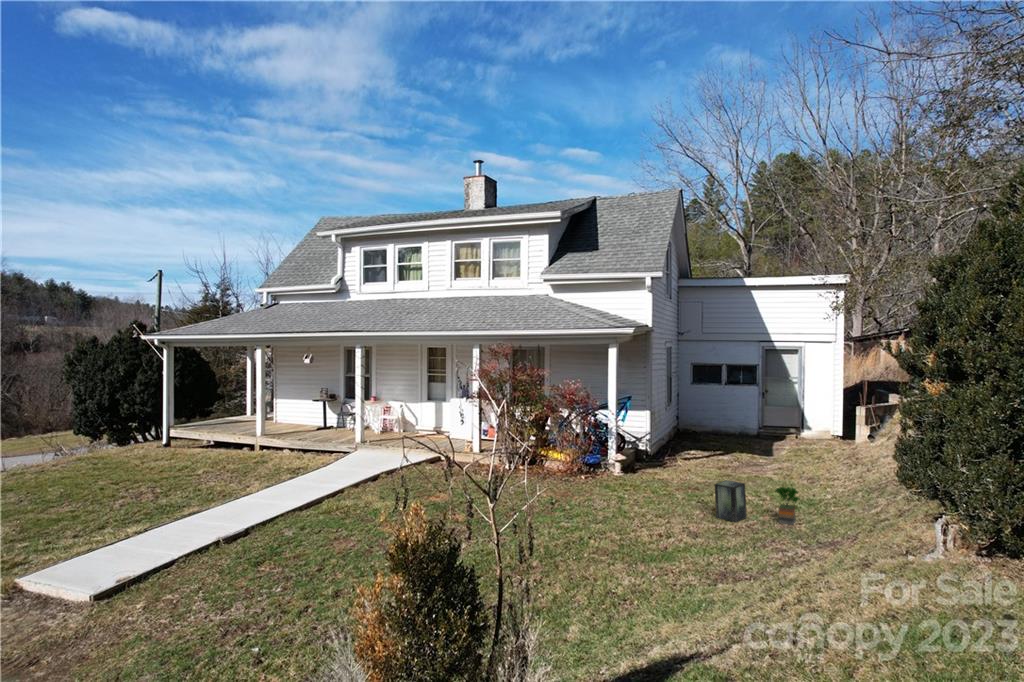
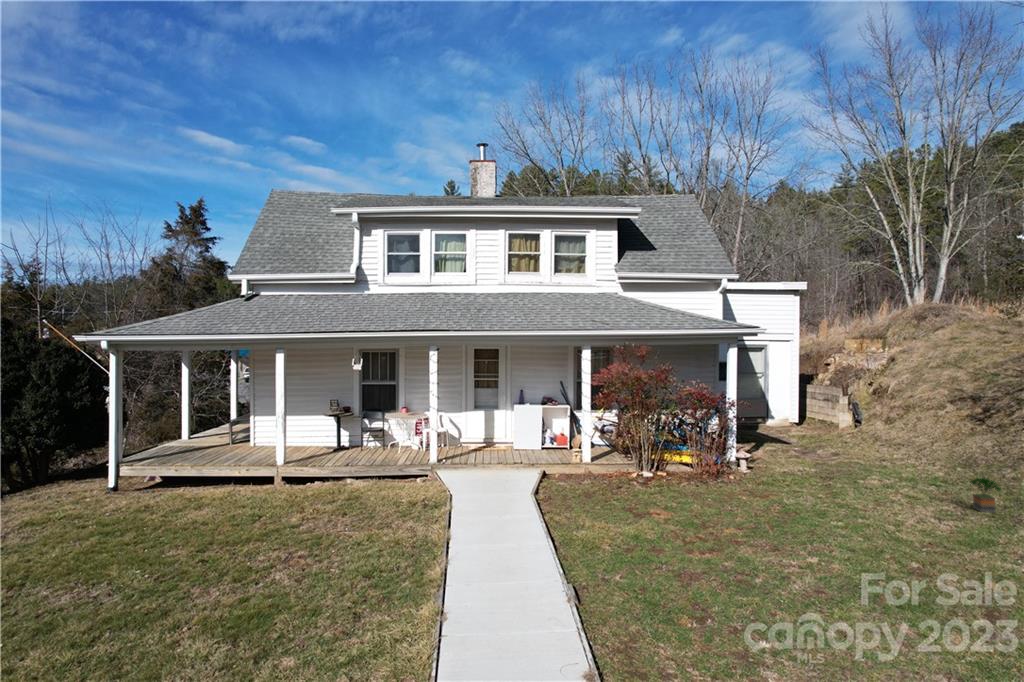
storage box: present [715,480,747,523] -> none [922,476,953,517]

